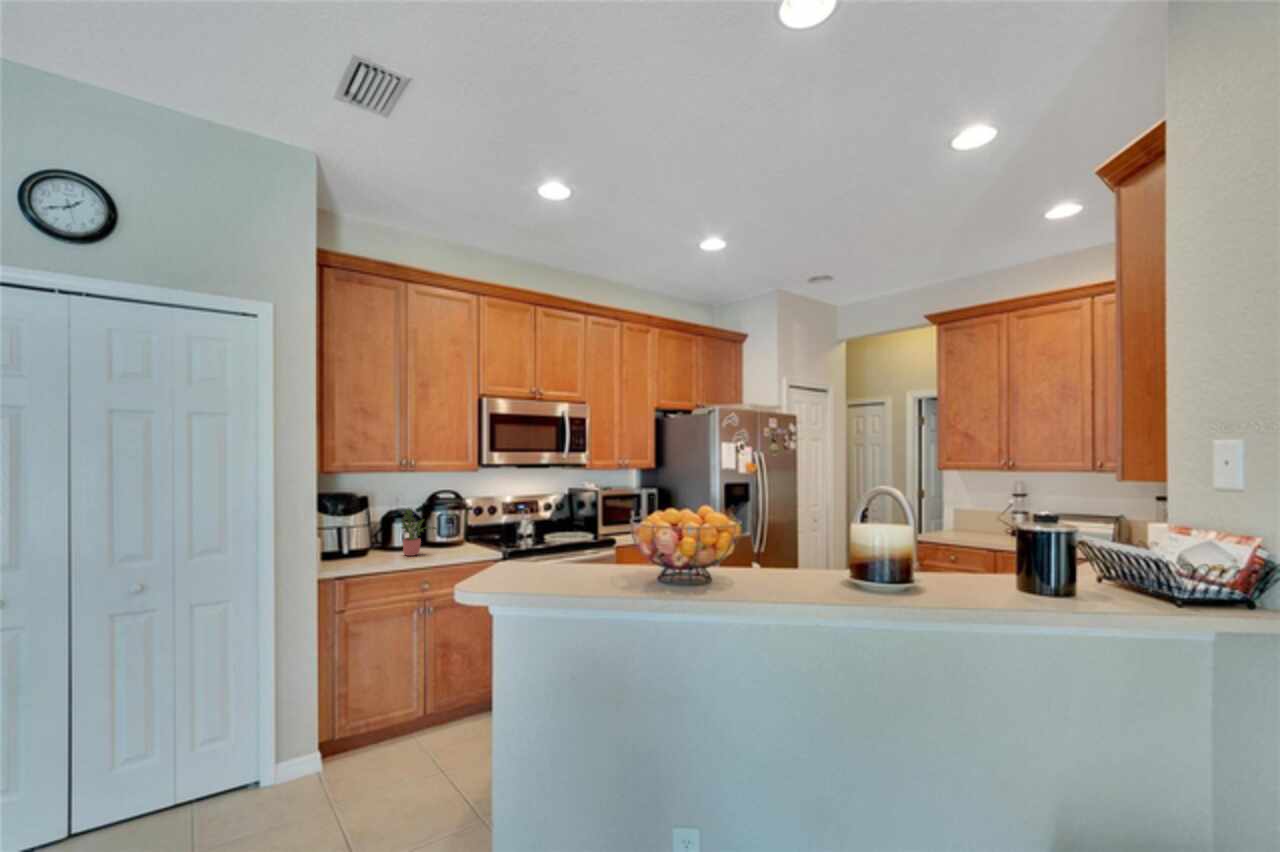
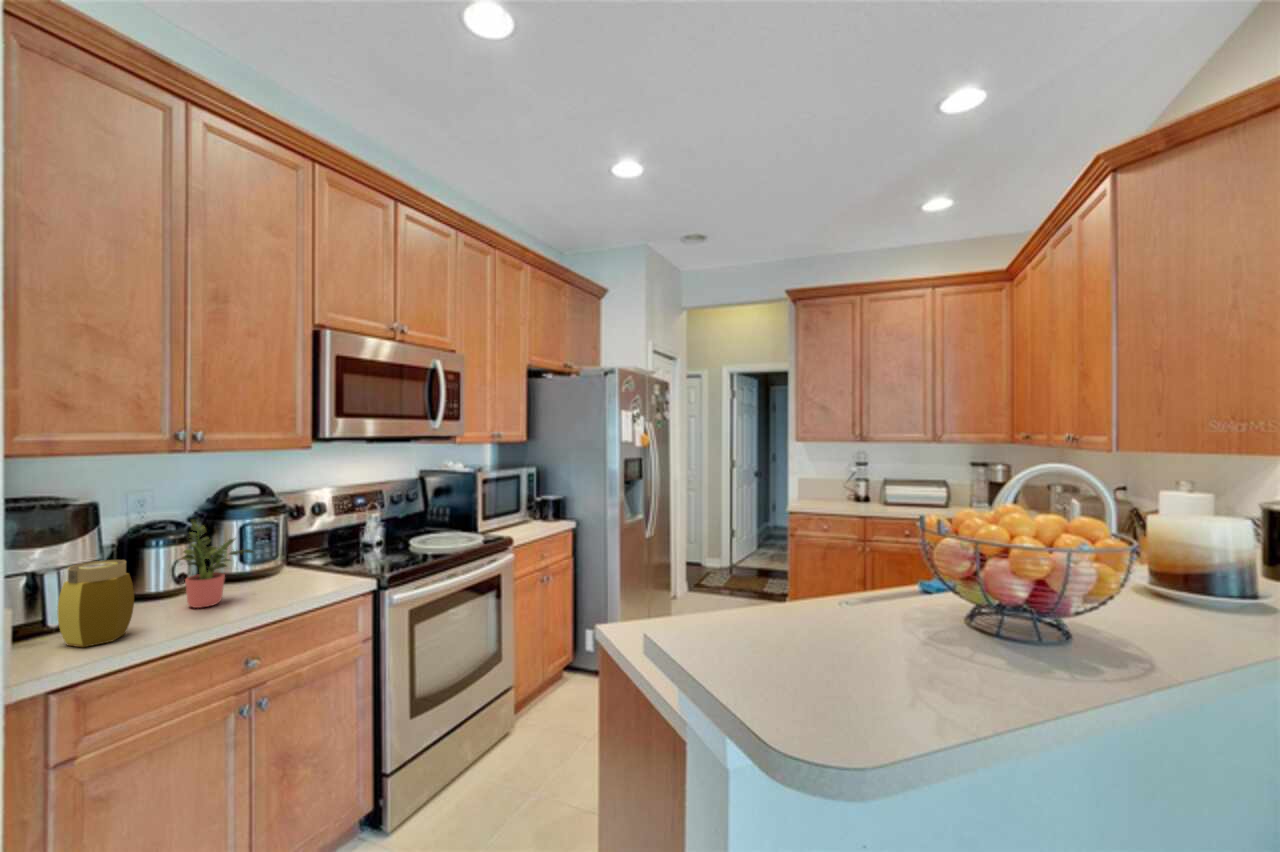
jar: none [344,524,374,563] -> present [57,560,134,647]

